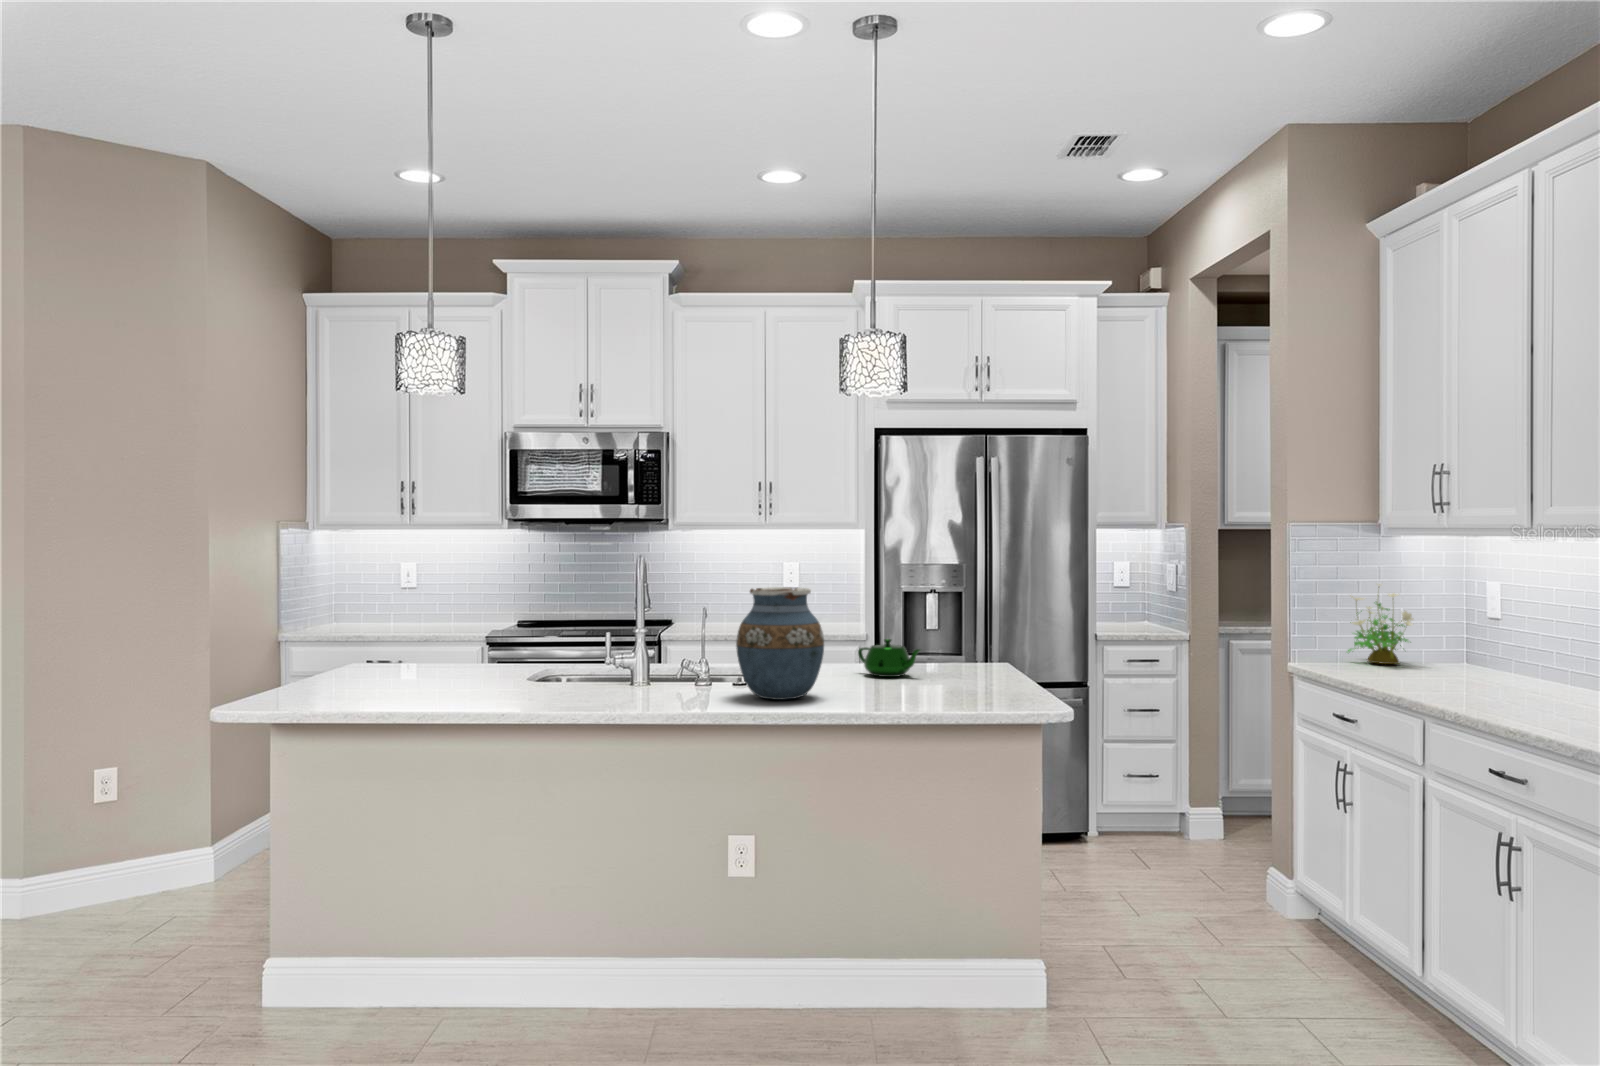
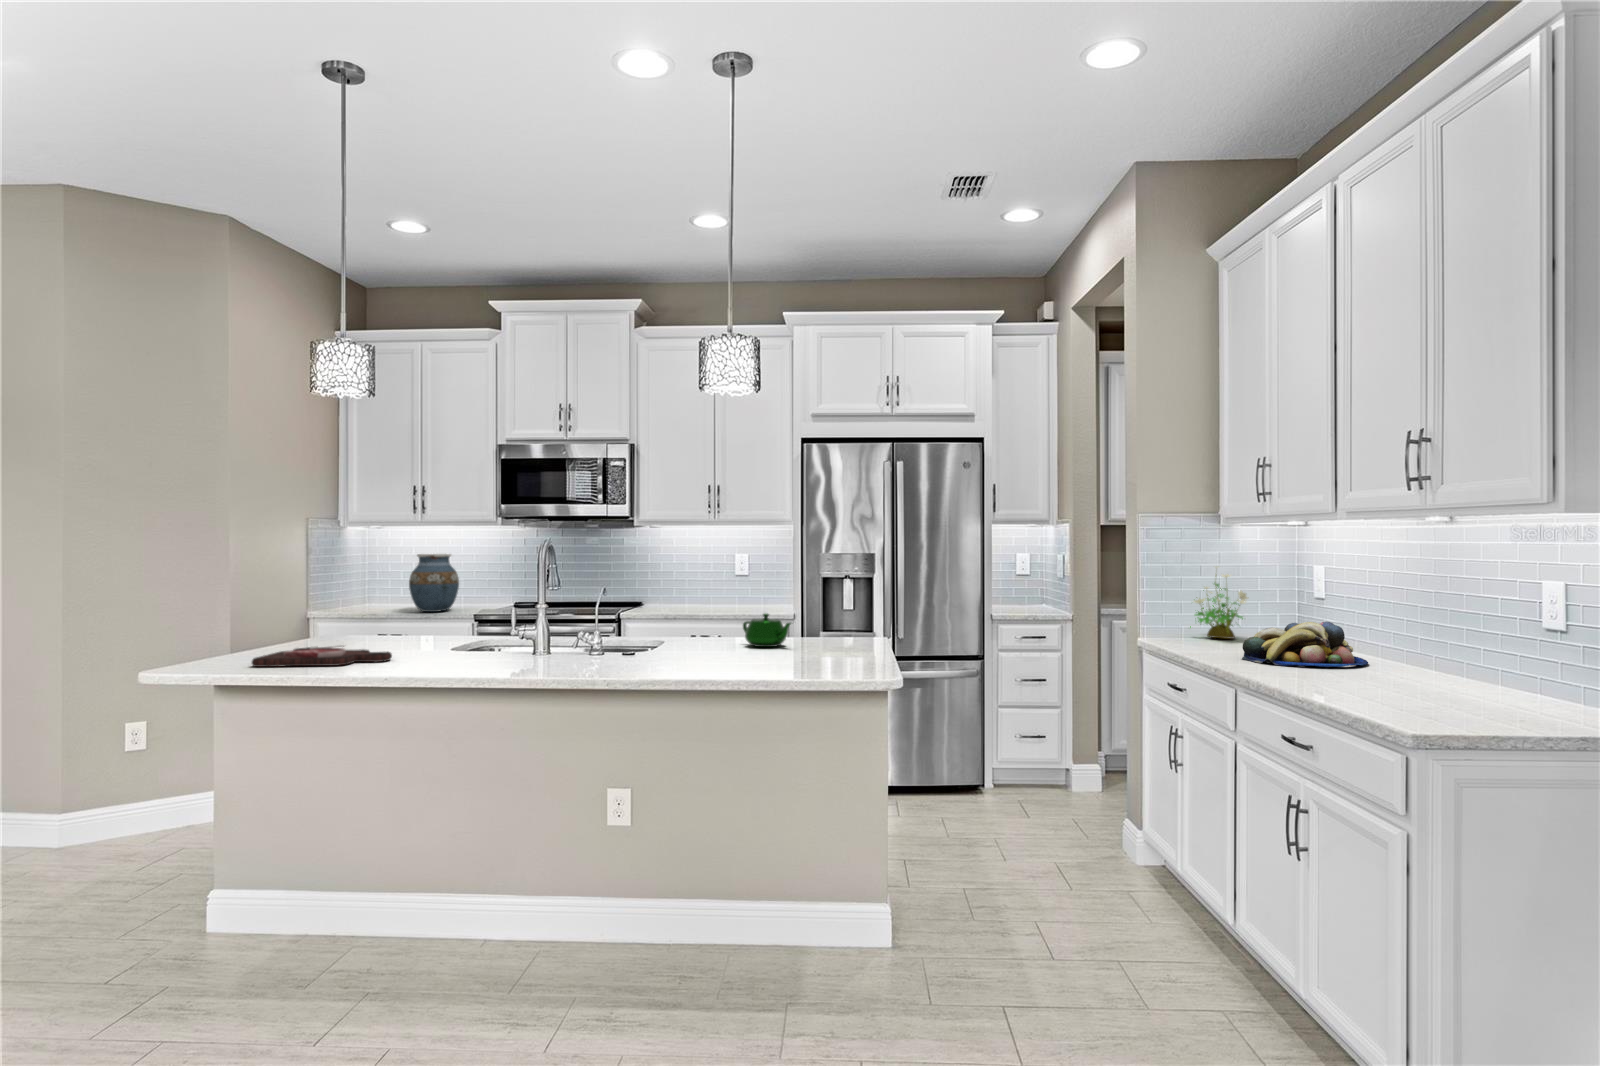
vase: present [736,587,824,700] -> present [409,554,459,612]
fruit bowl: none [1424,647,1561,696] -> present [1242,622,1368,667]
cutting board: none [336,679,486,704] -> present [252,646,392,667]

